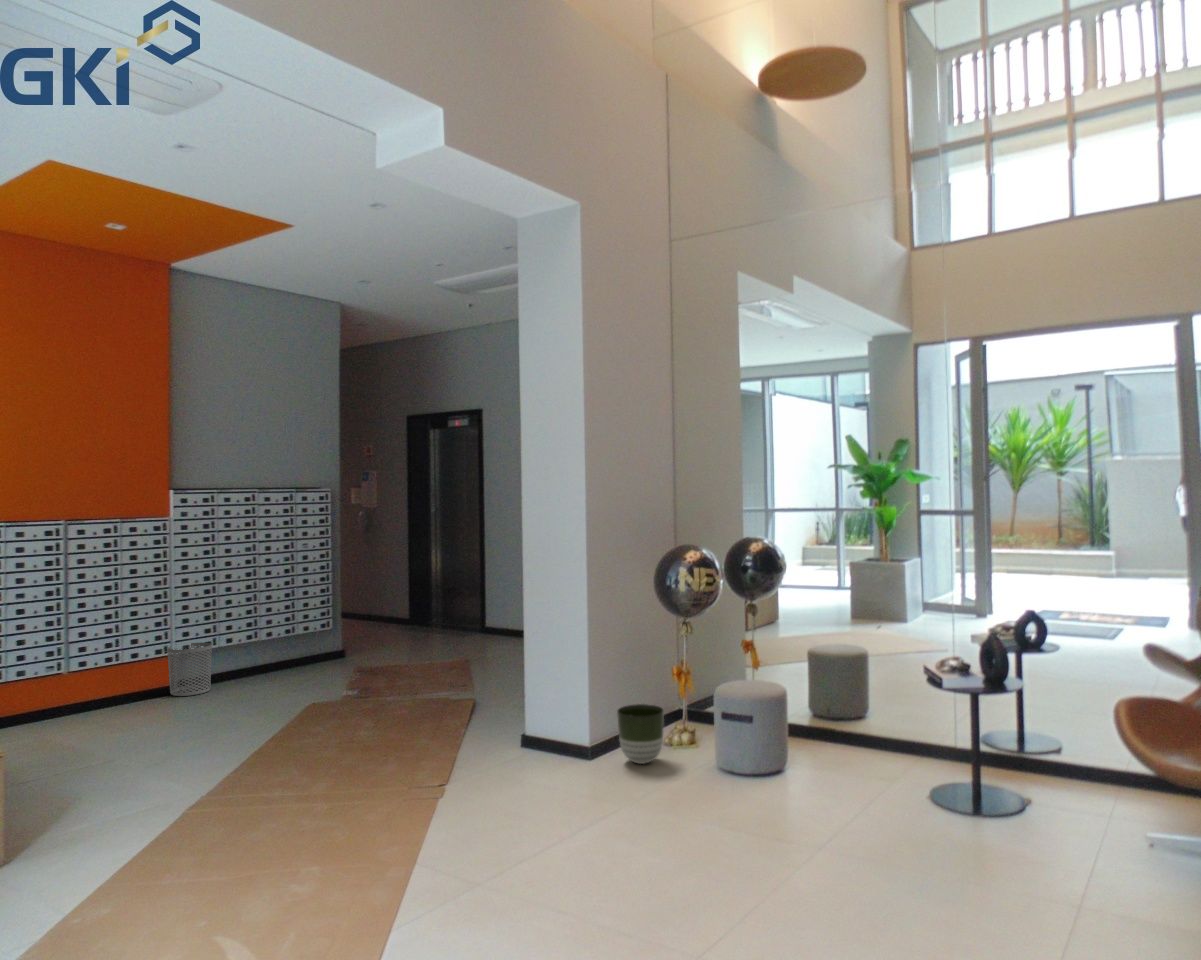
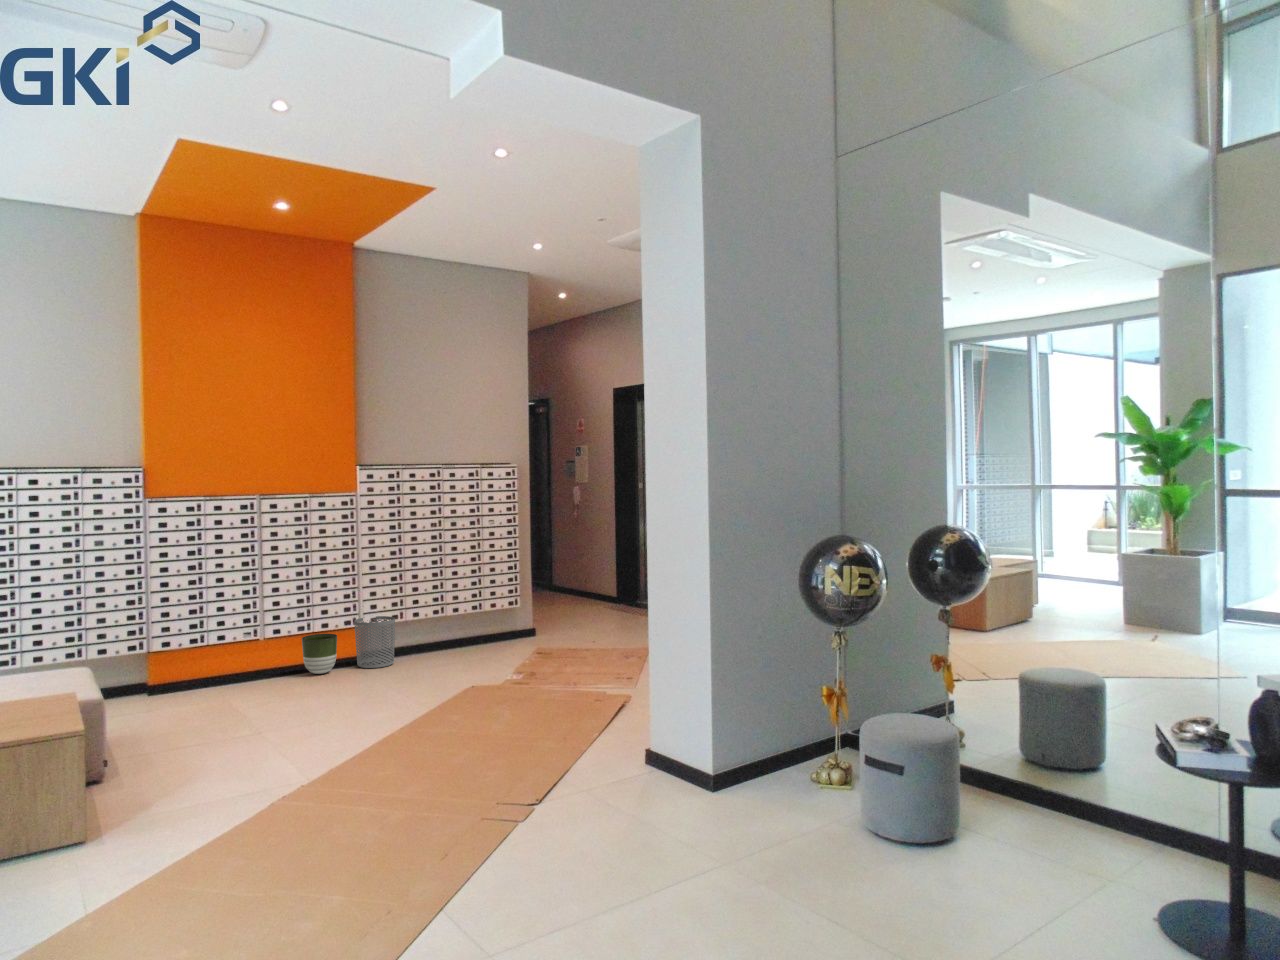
planter: present [617,704,664,764] -> present [302,634,337,674]

